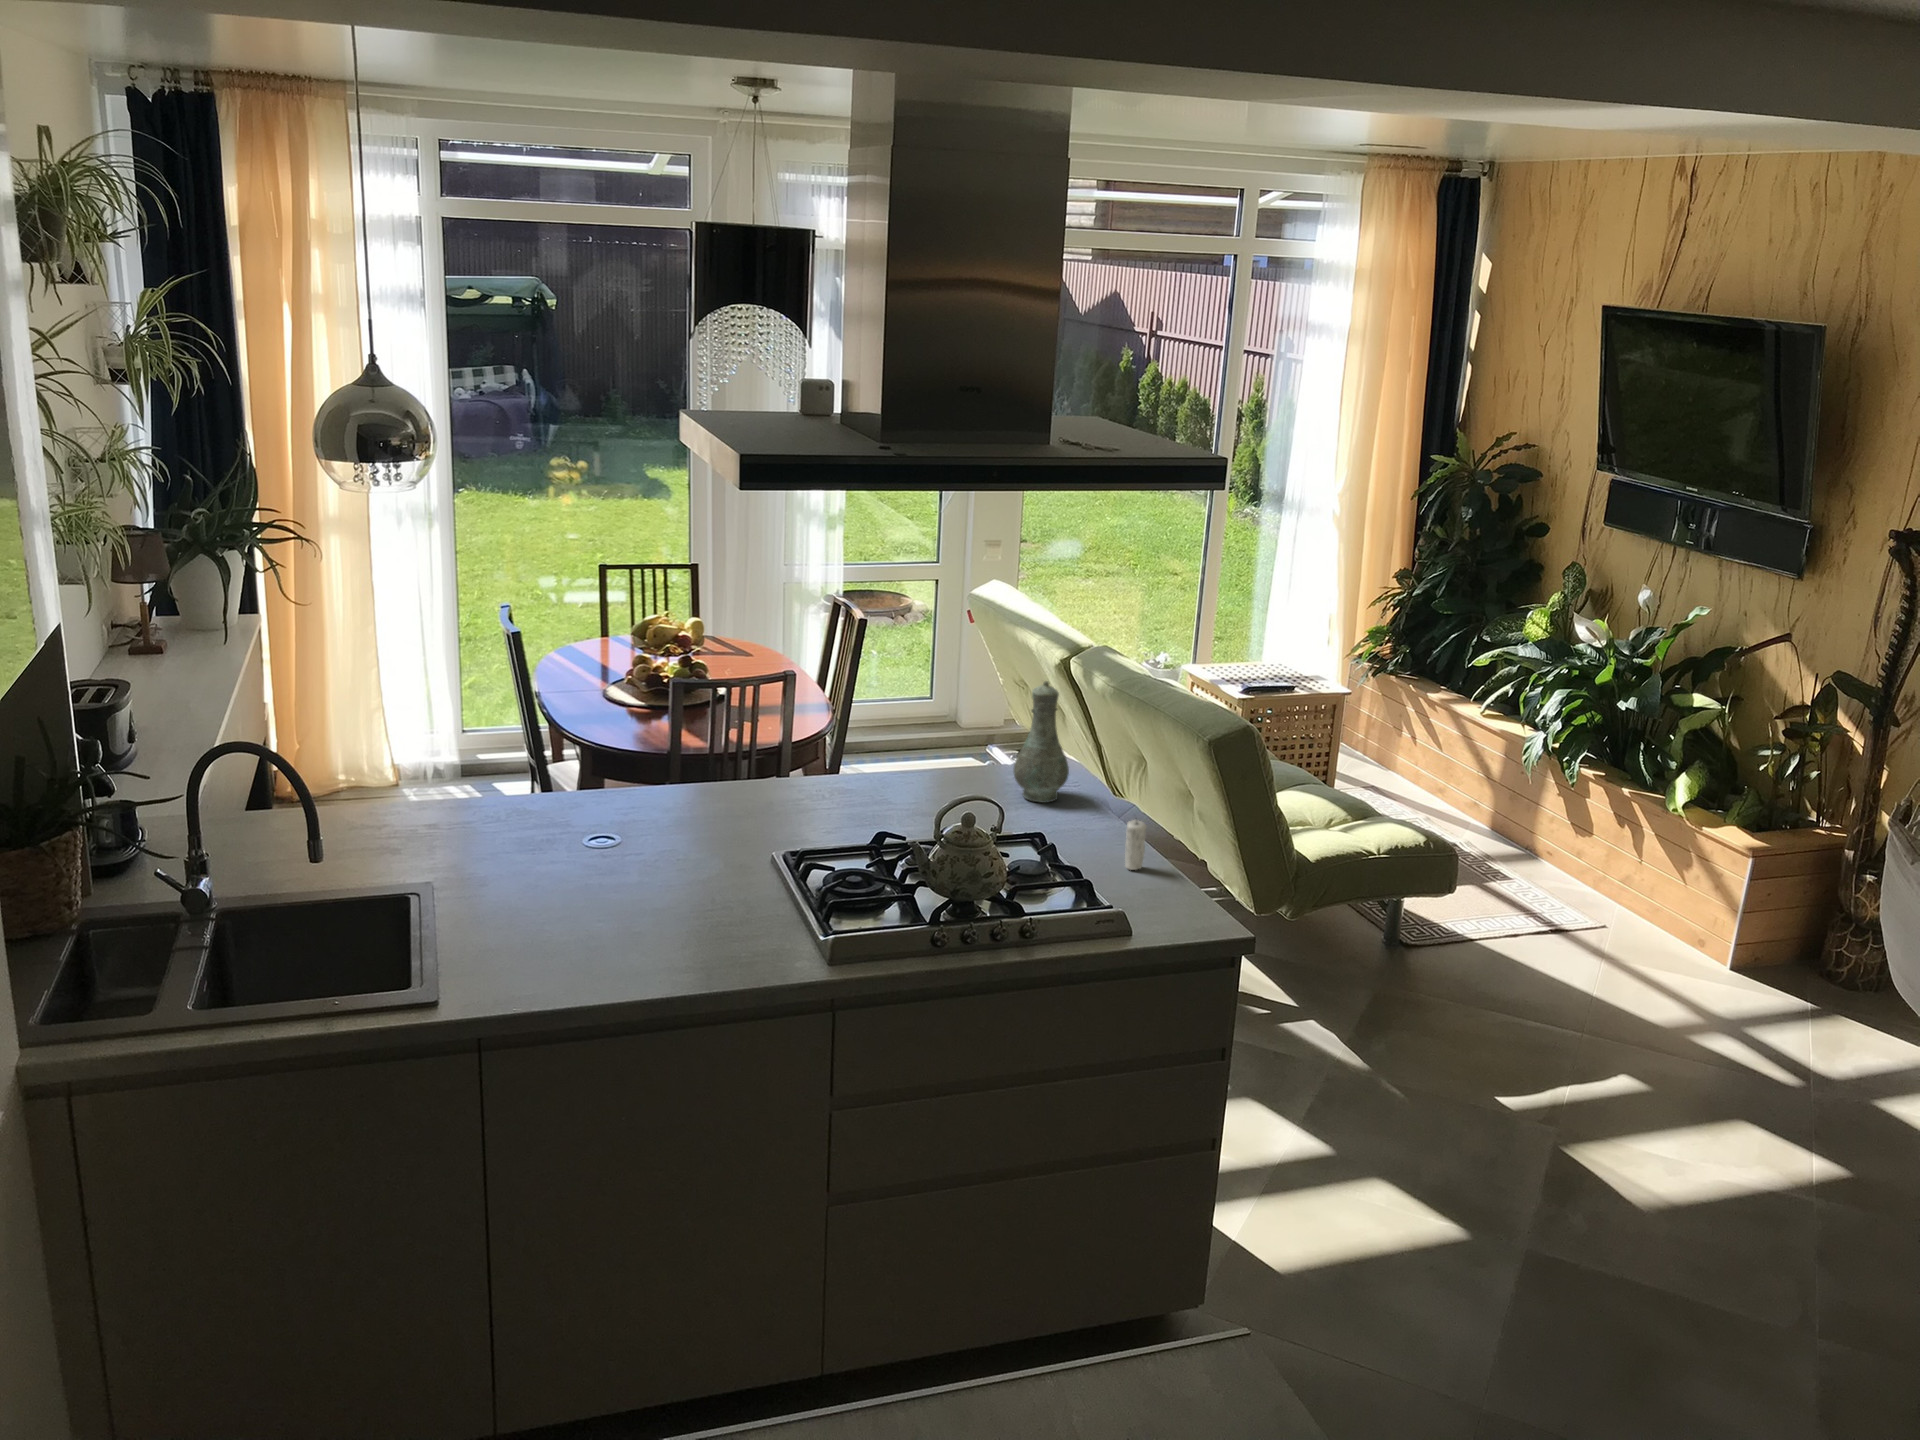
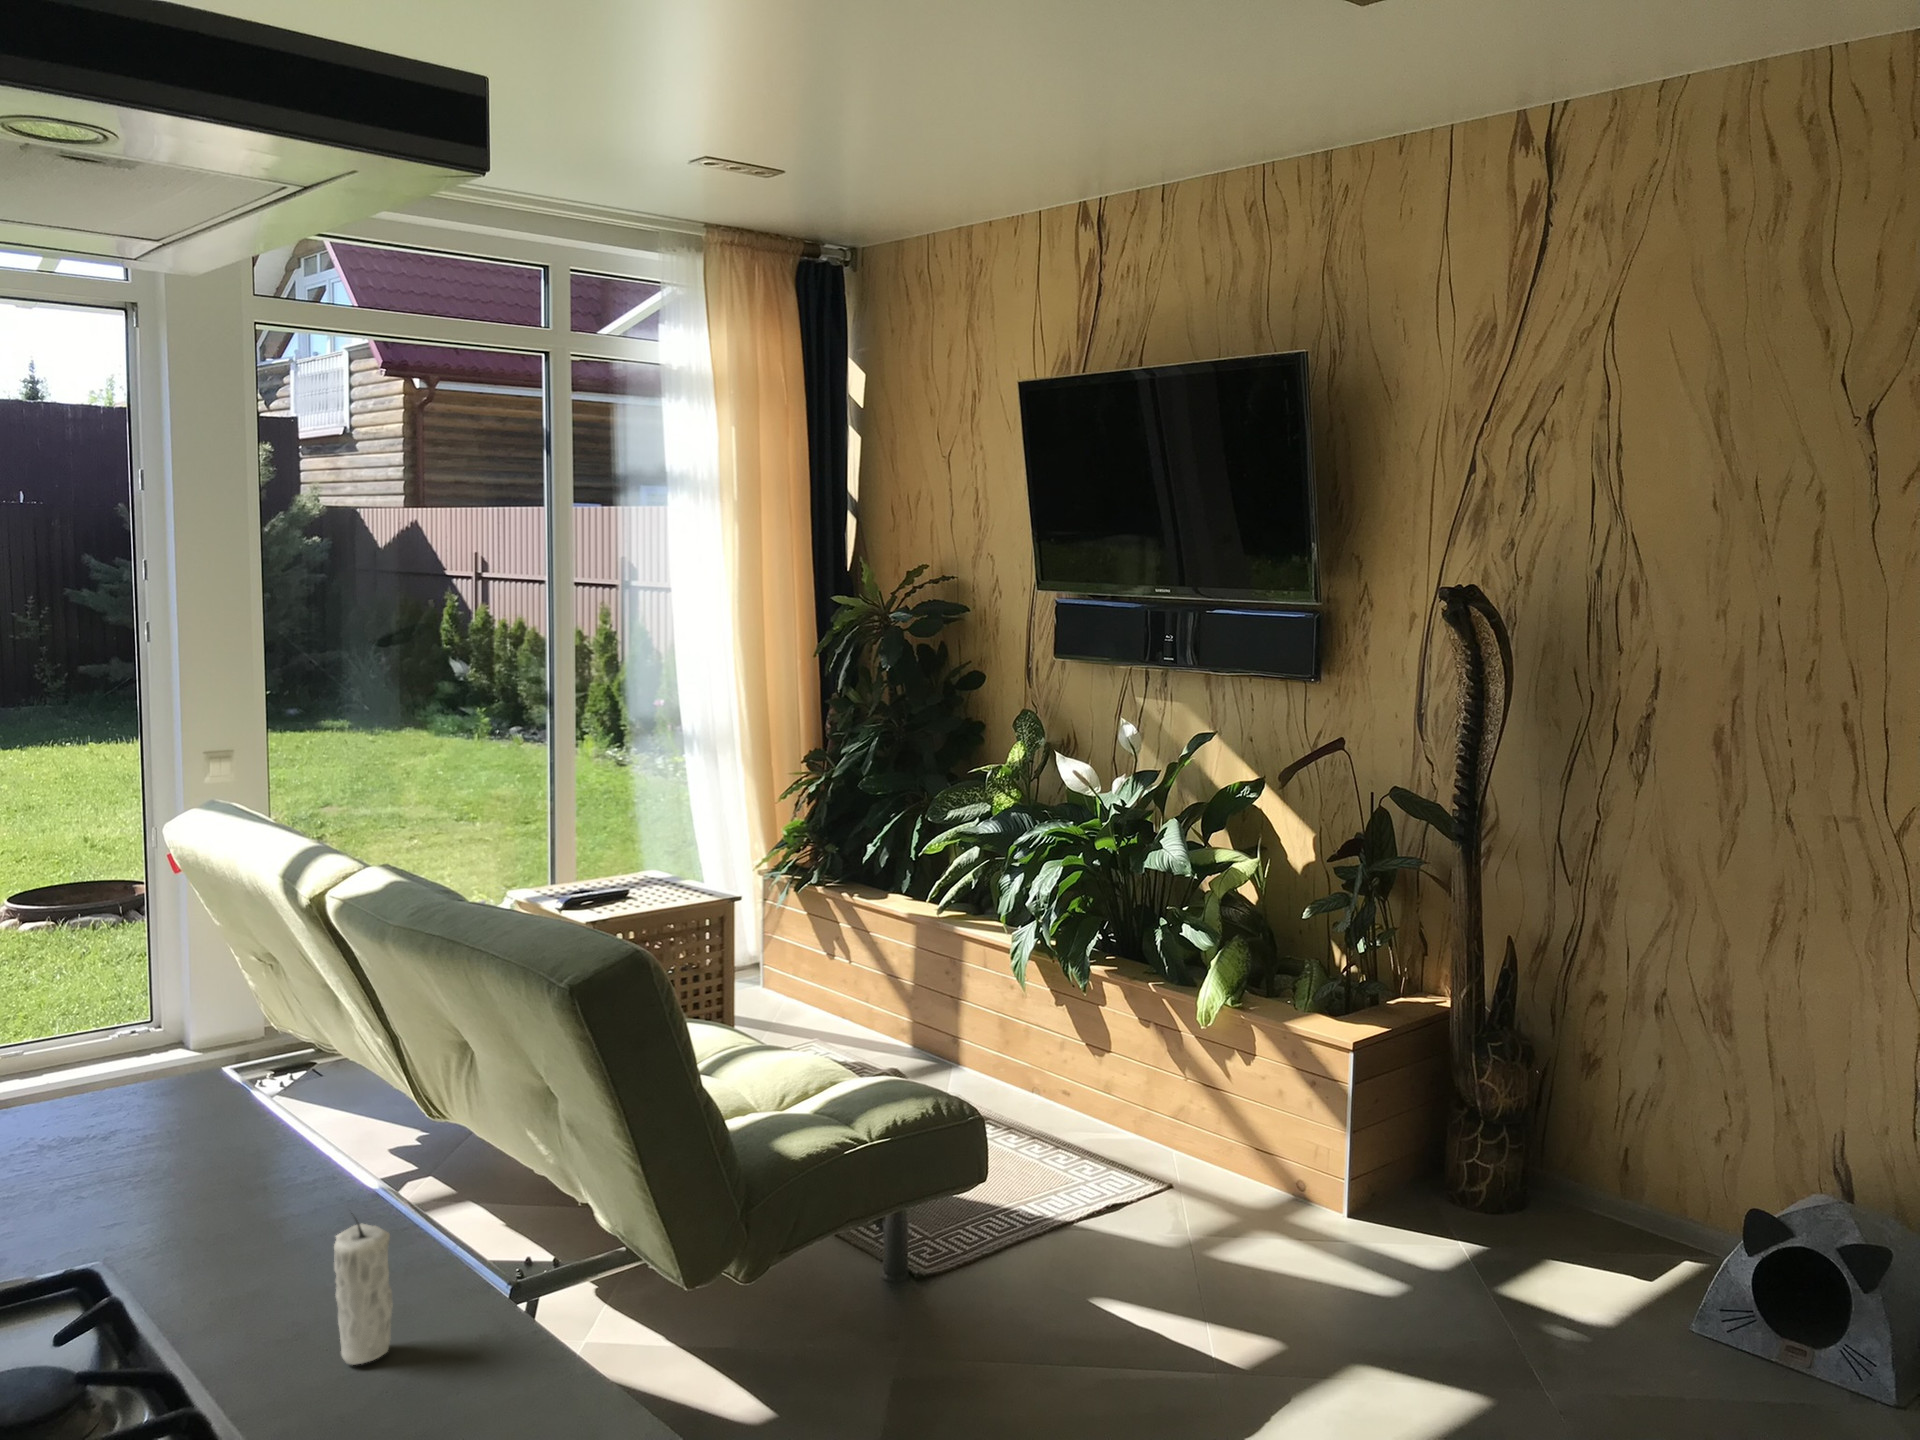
vase: present [1013,681,1069,803] -> none [80,905,225,1200]

